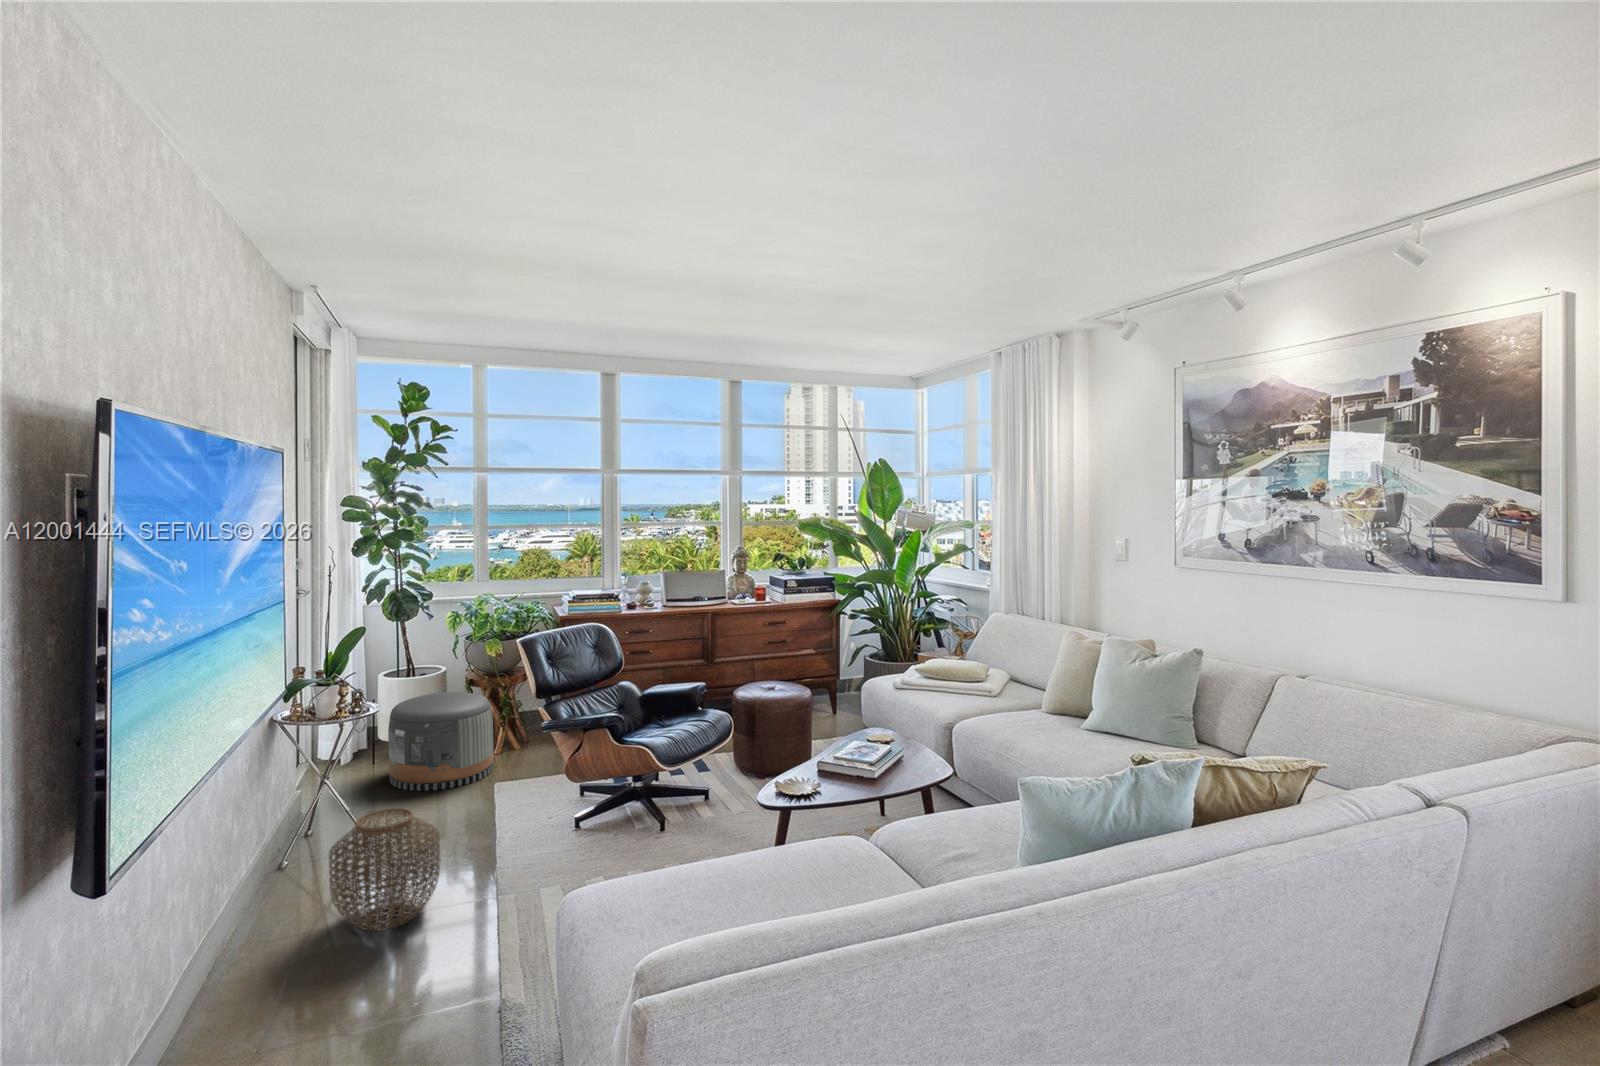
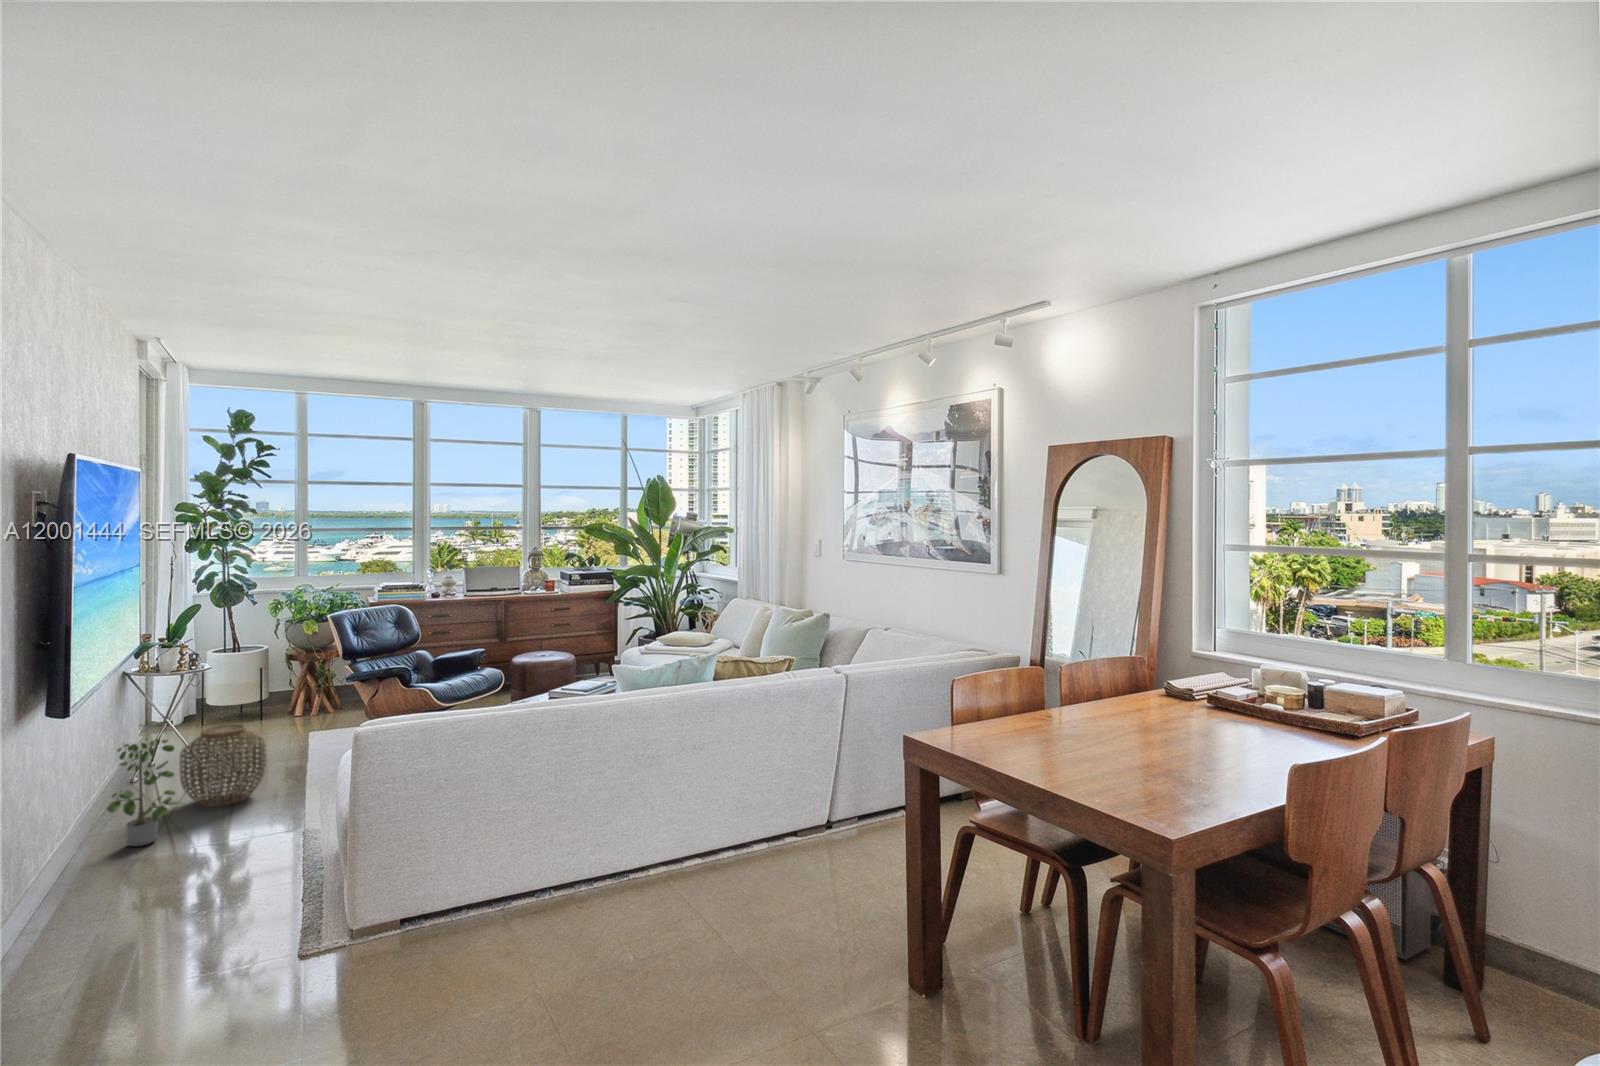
pouf: present [388,692,494,791] -> none [217,663,309,738]
potted plant: none [217,853,330,1019] -> present [107,739,182,846]

